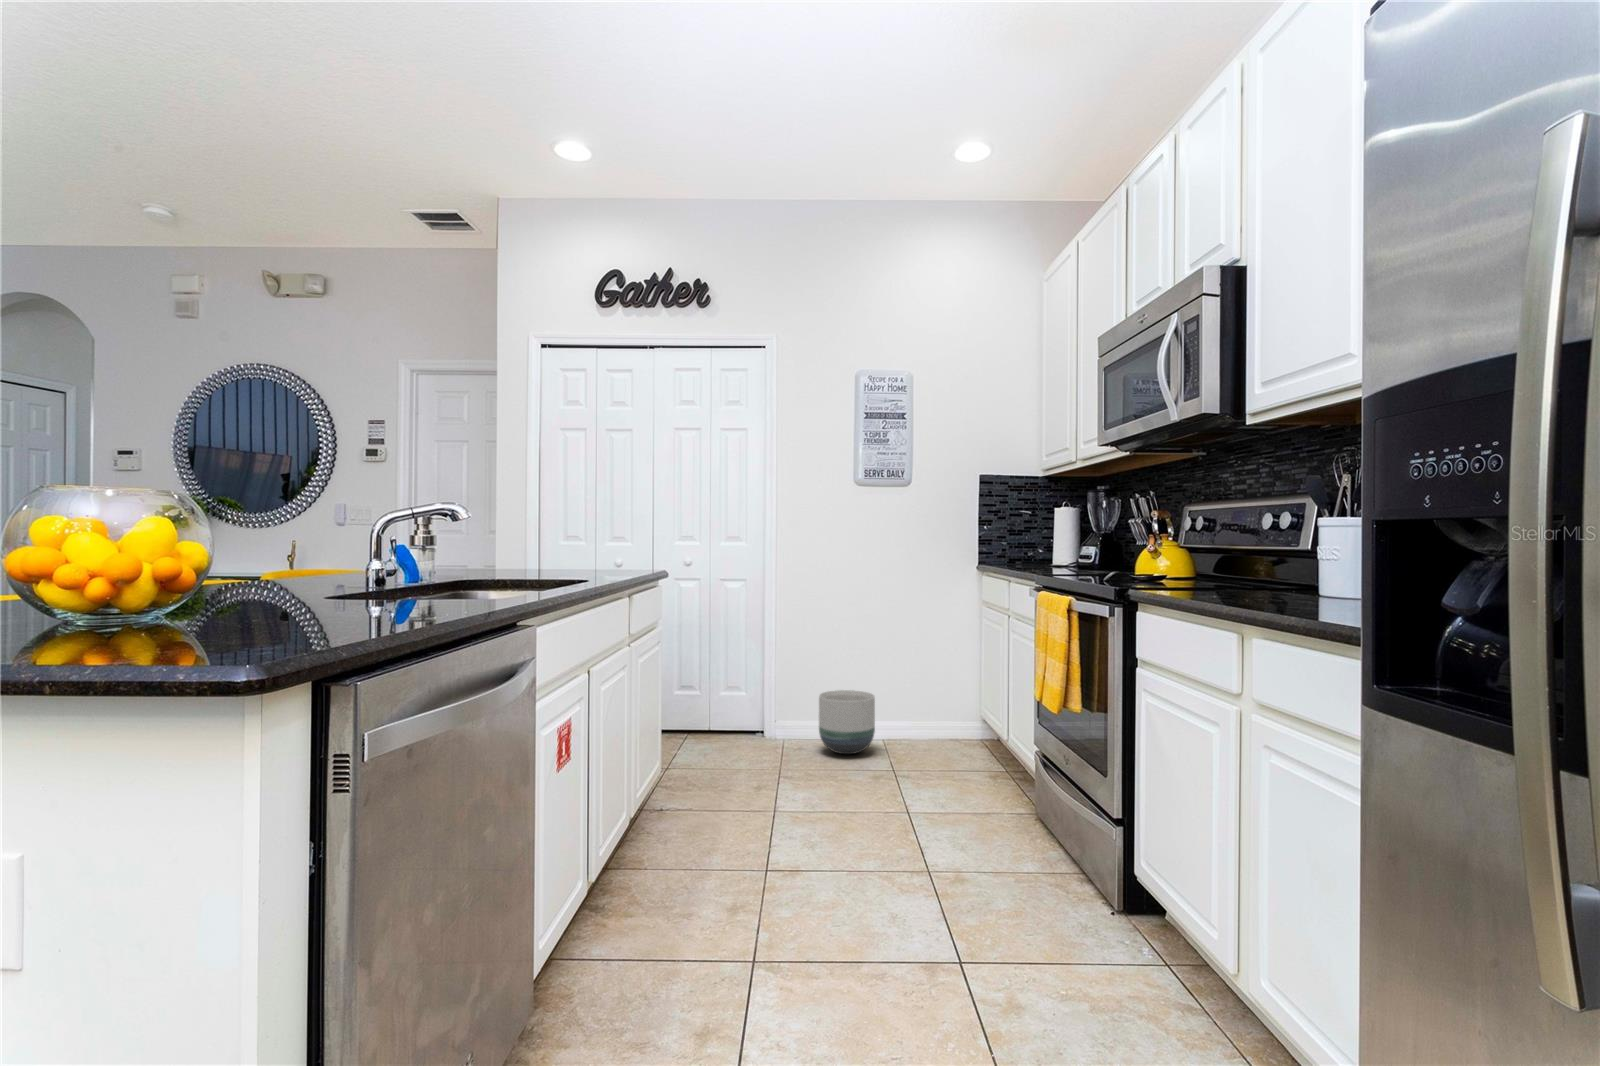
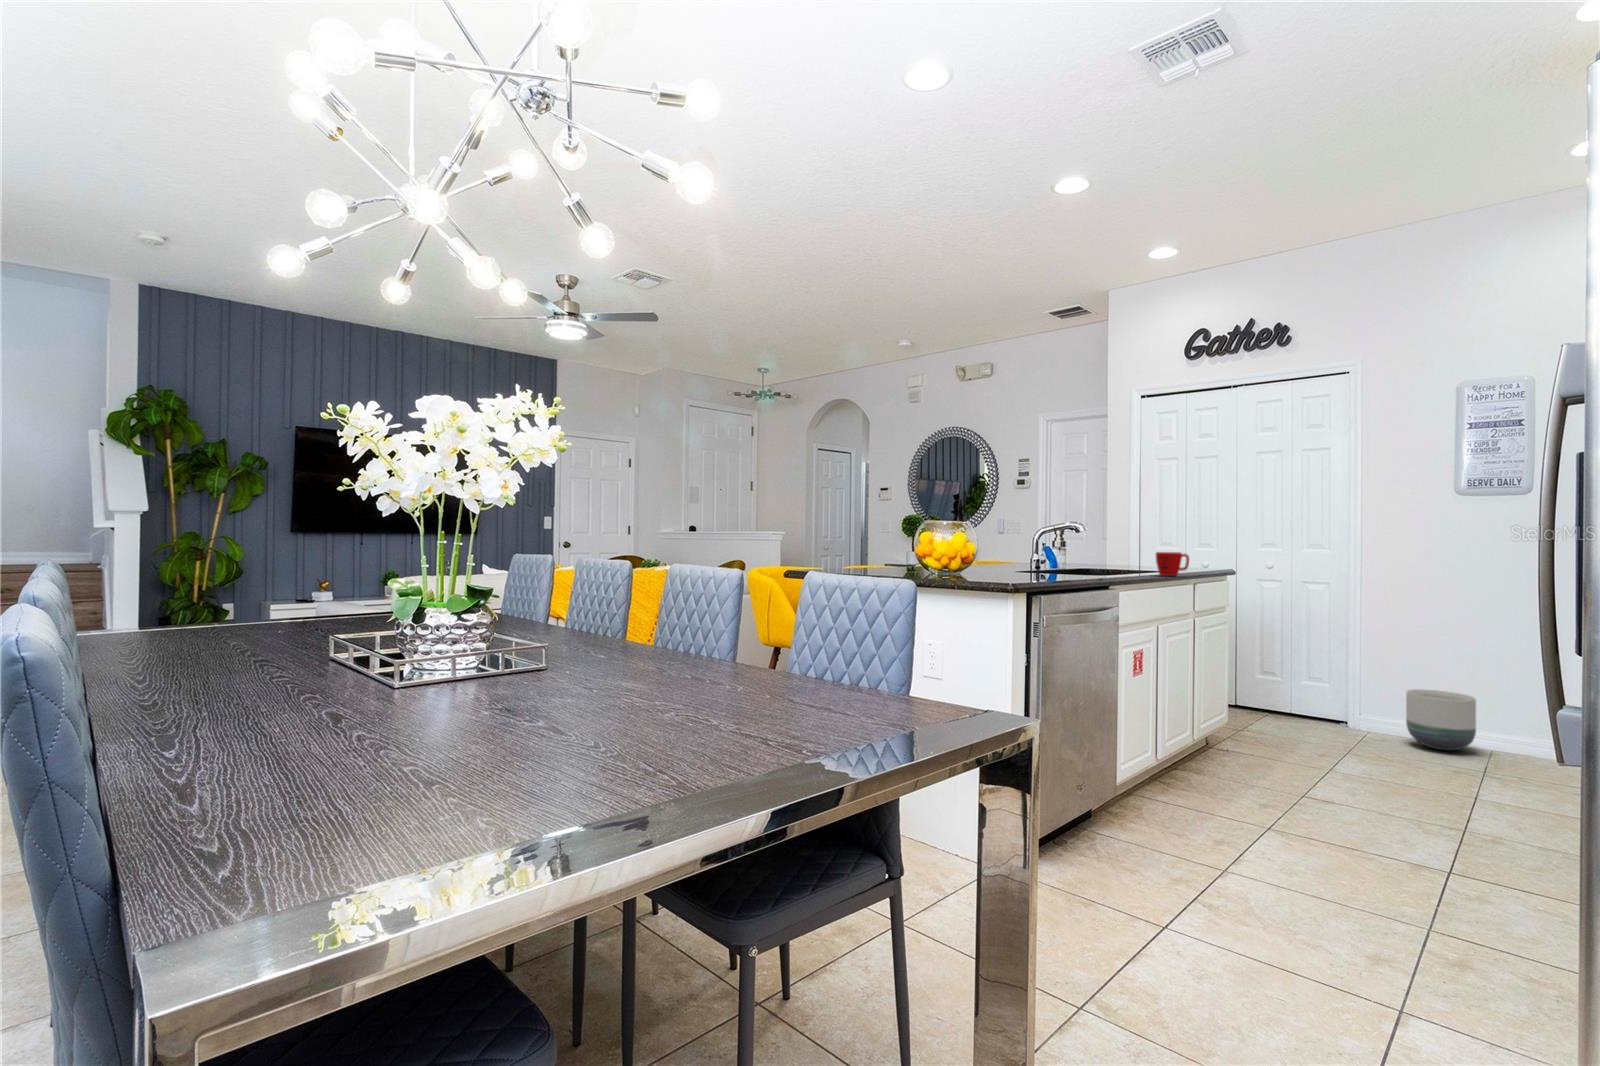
mug: none [579,544,629,582] -> present [1156,552,1189,576]

